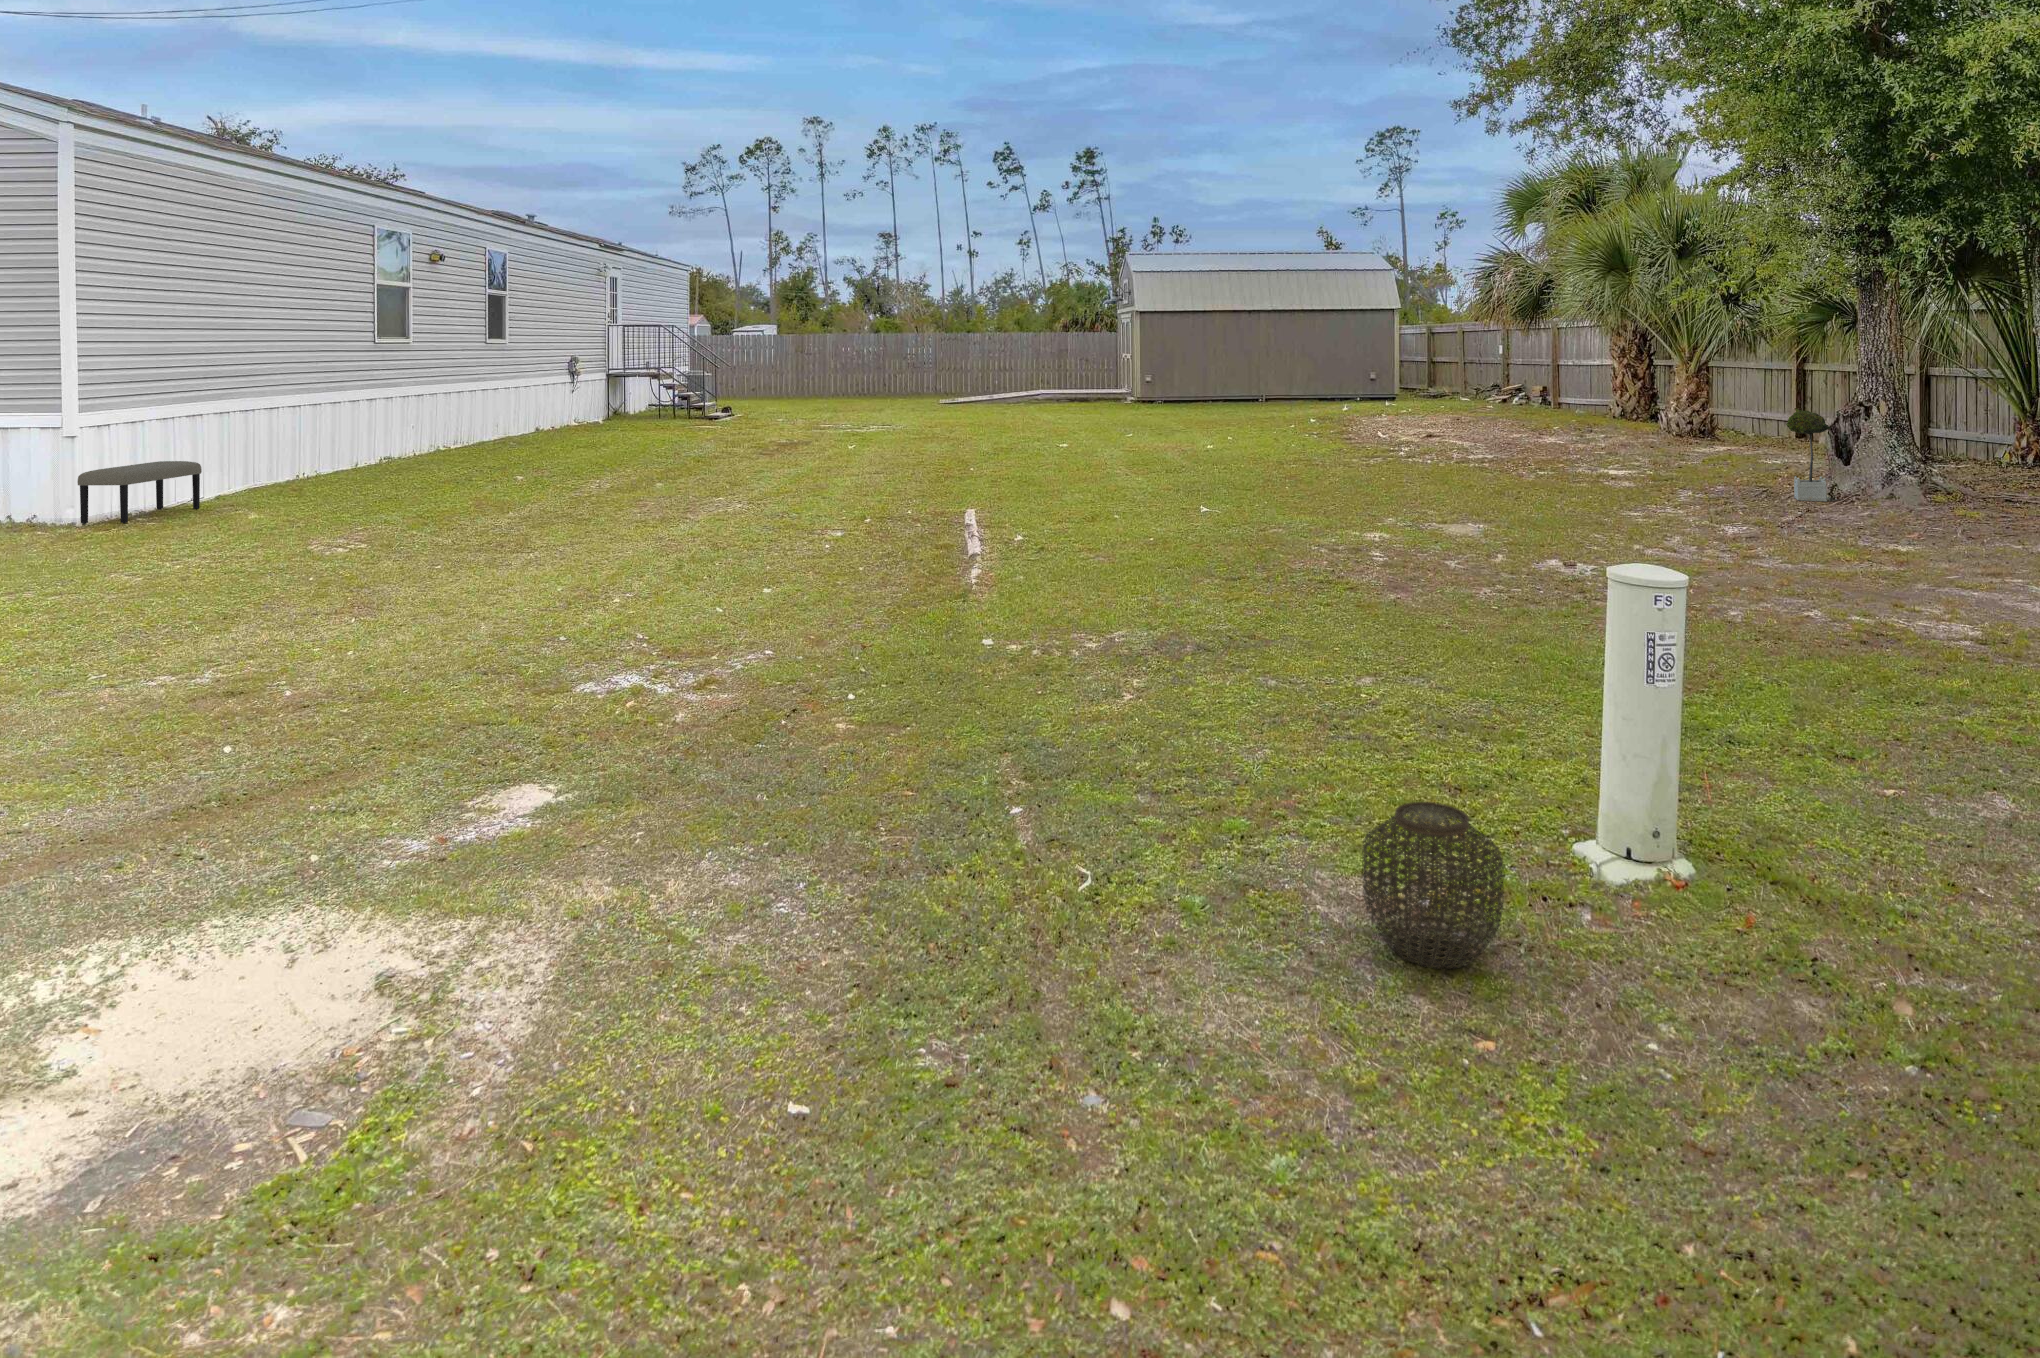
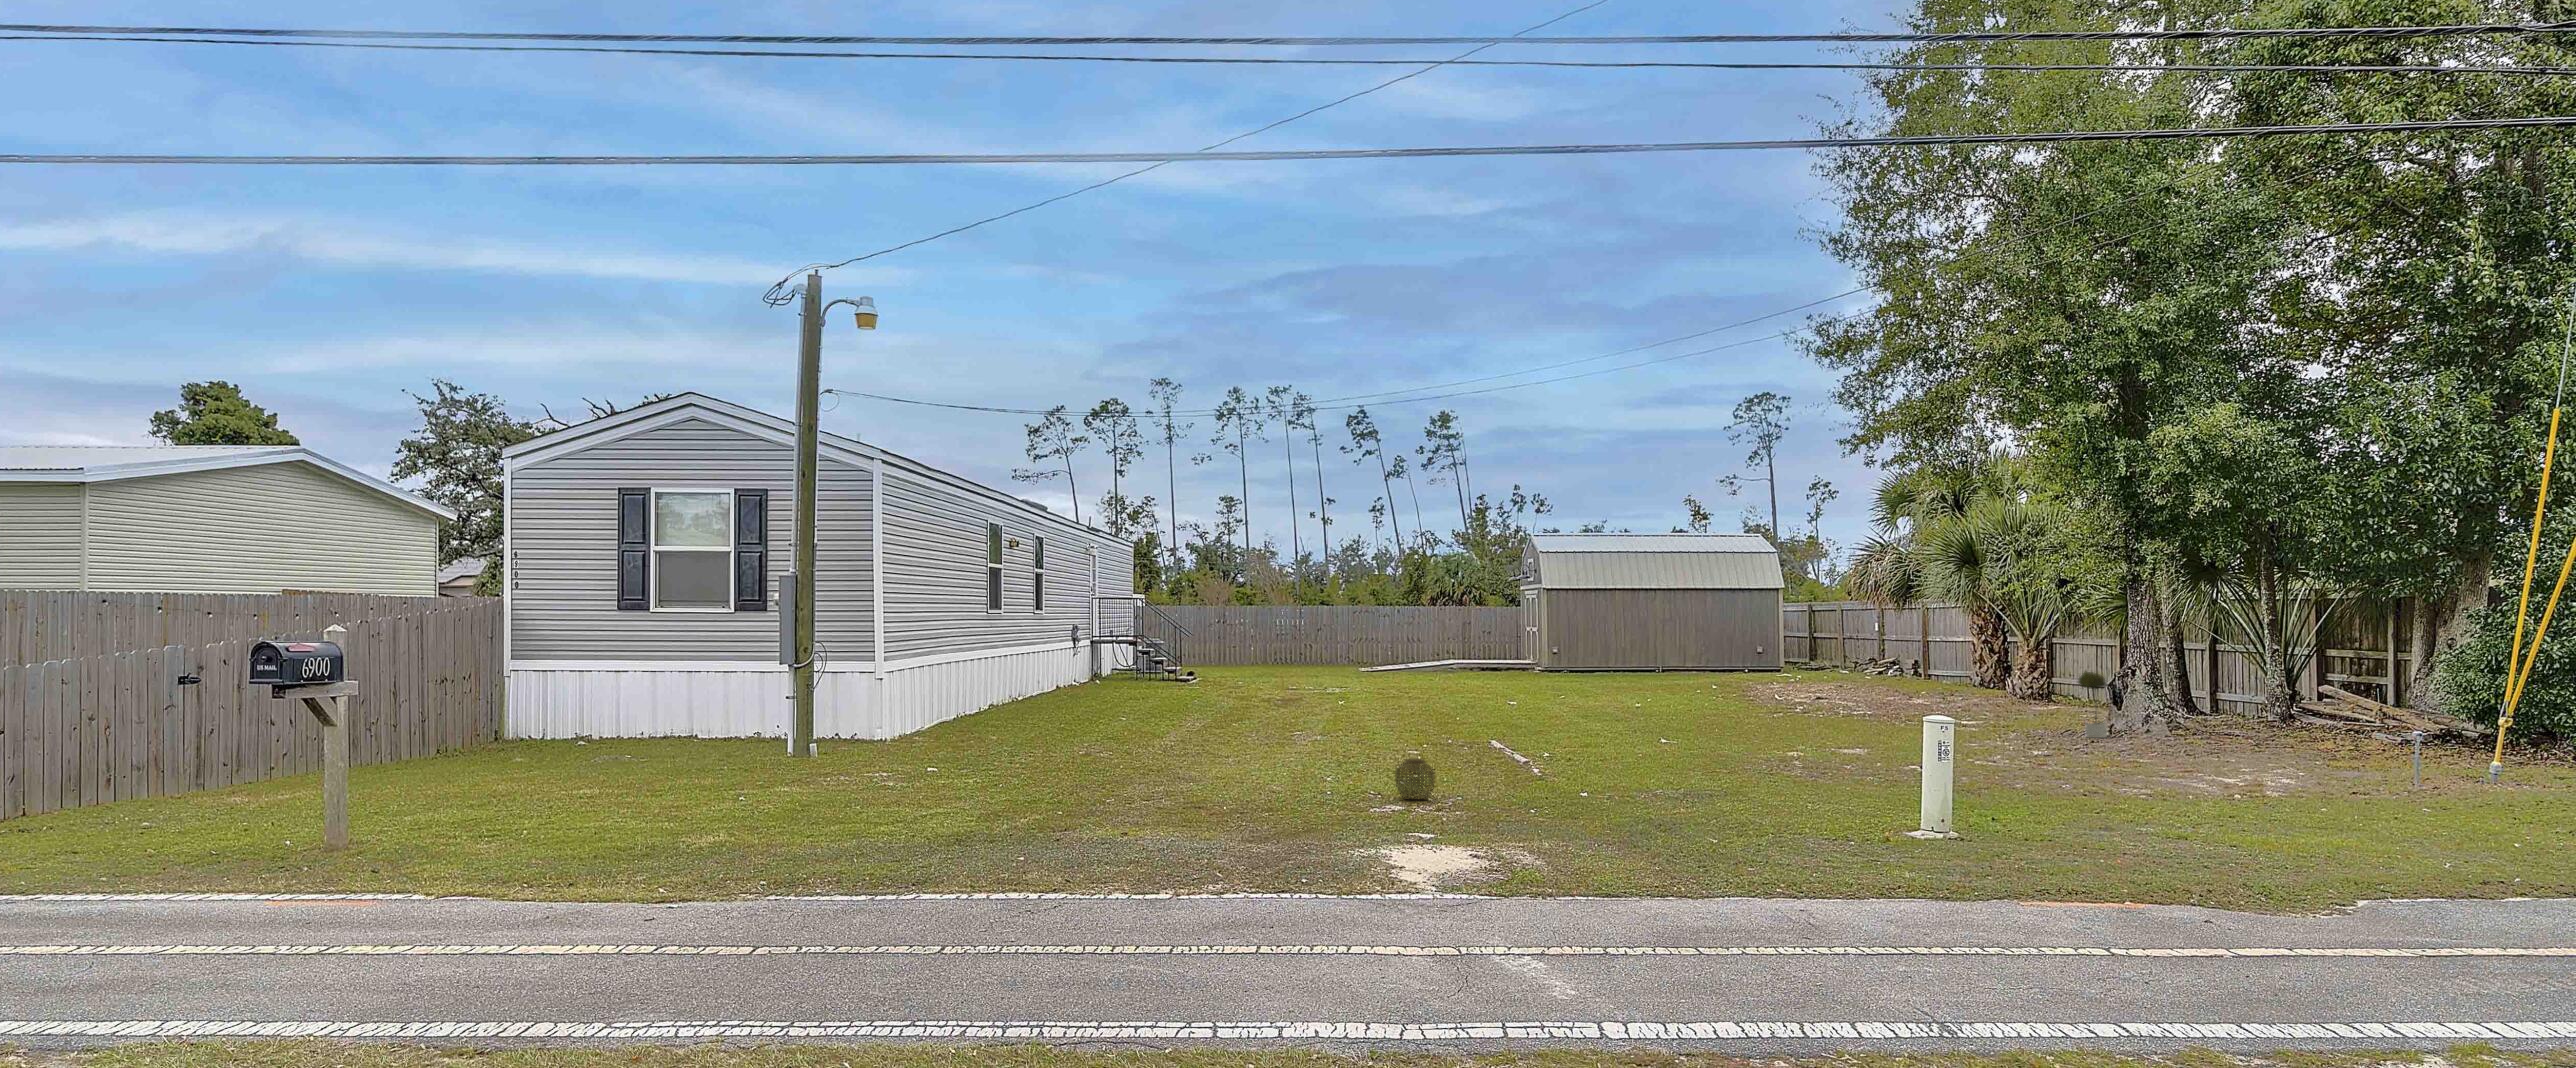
bench: present [78,461,202,524] -> none [884,696,925,736]
woven basket: present [1363,802,1504,969] -> present [1396,758,1435,801]

